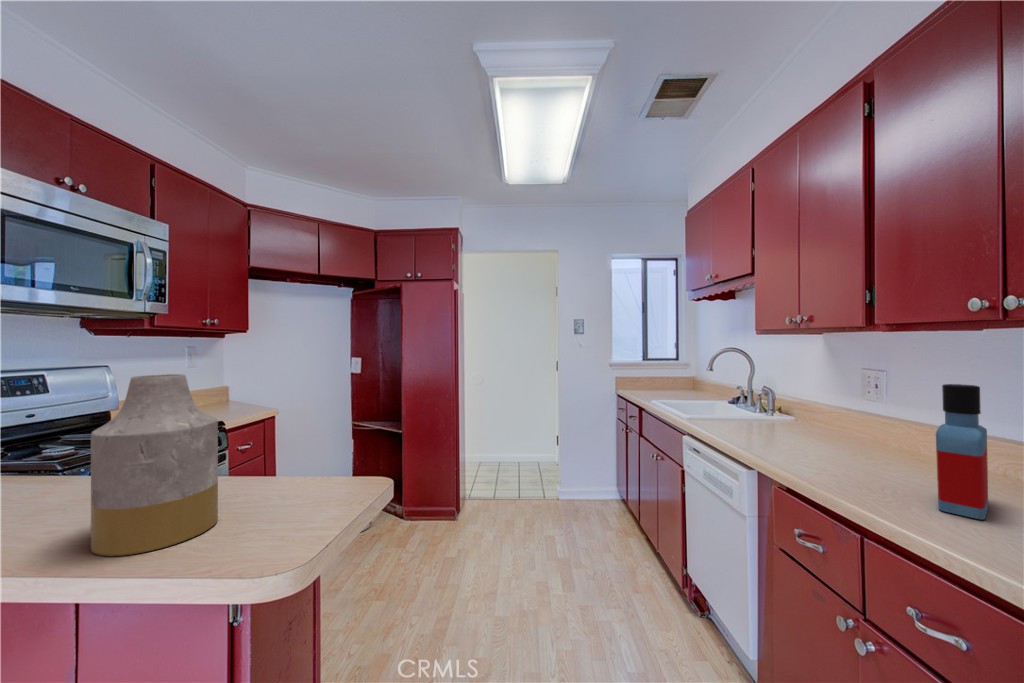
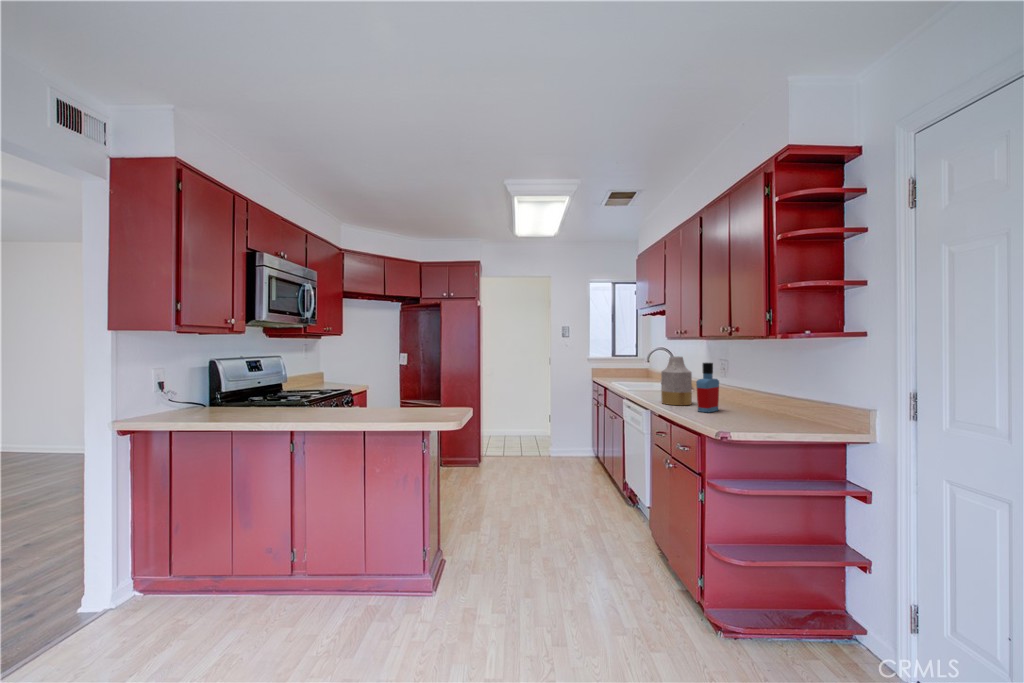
vase: present [91,374,218,556] -> present [661,356,692,405]

